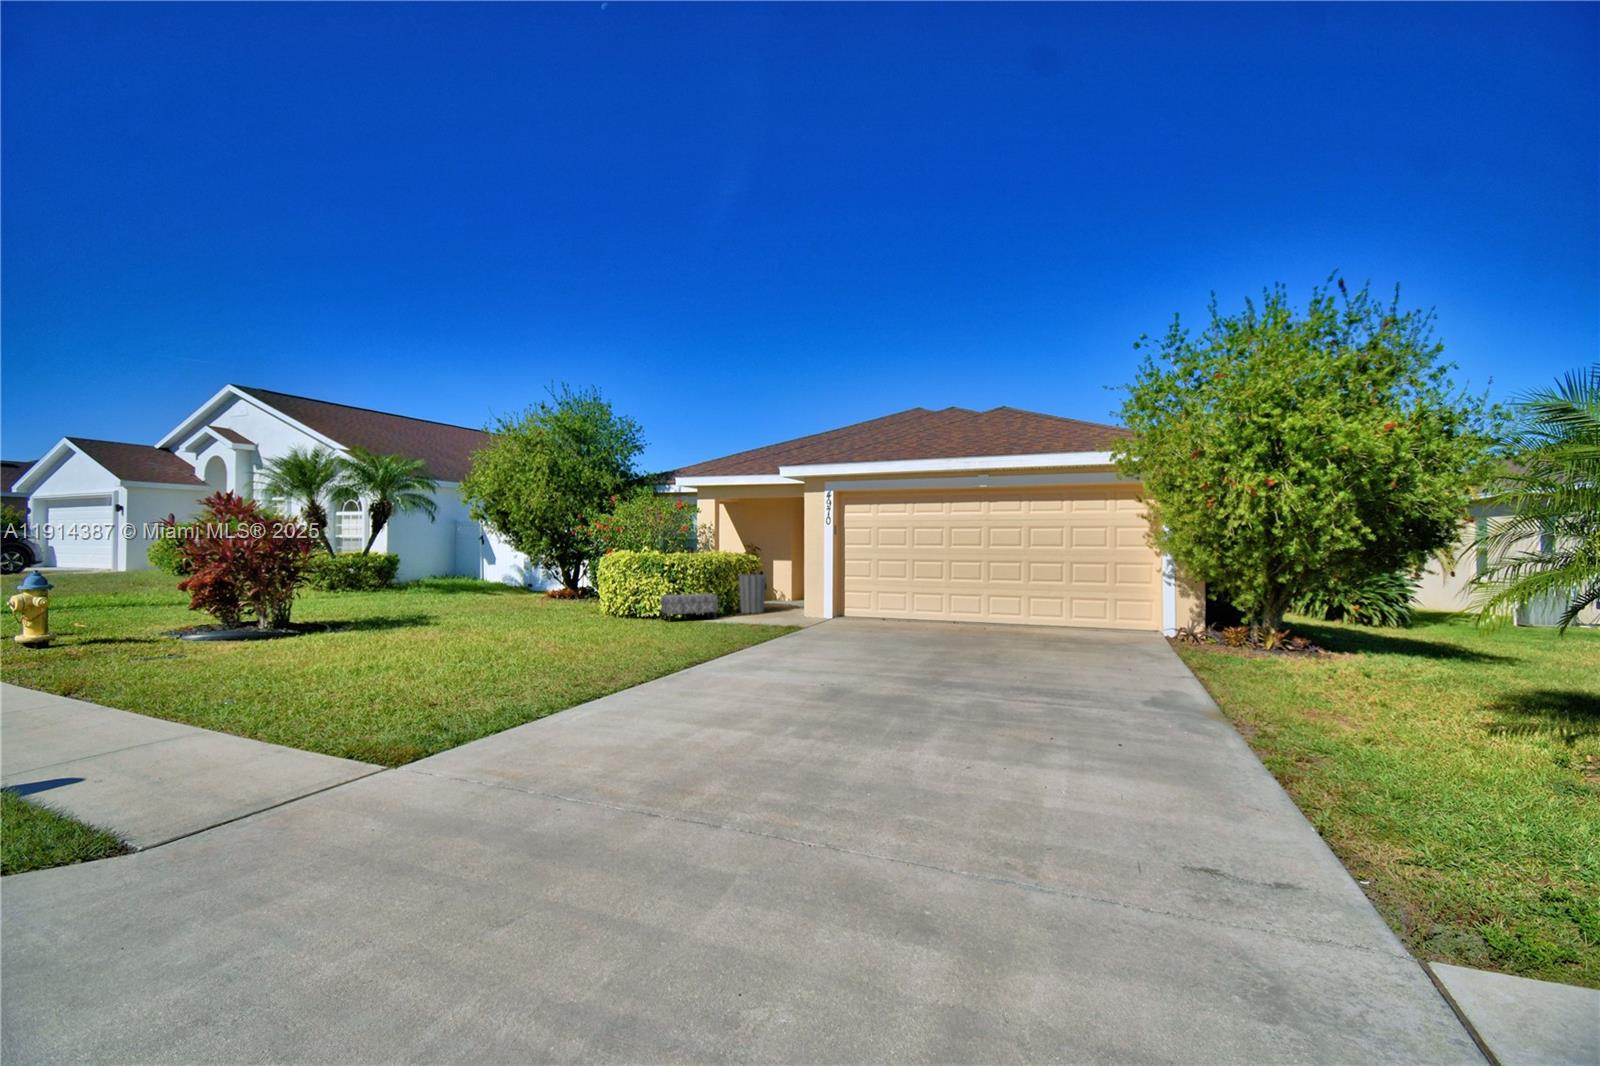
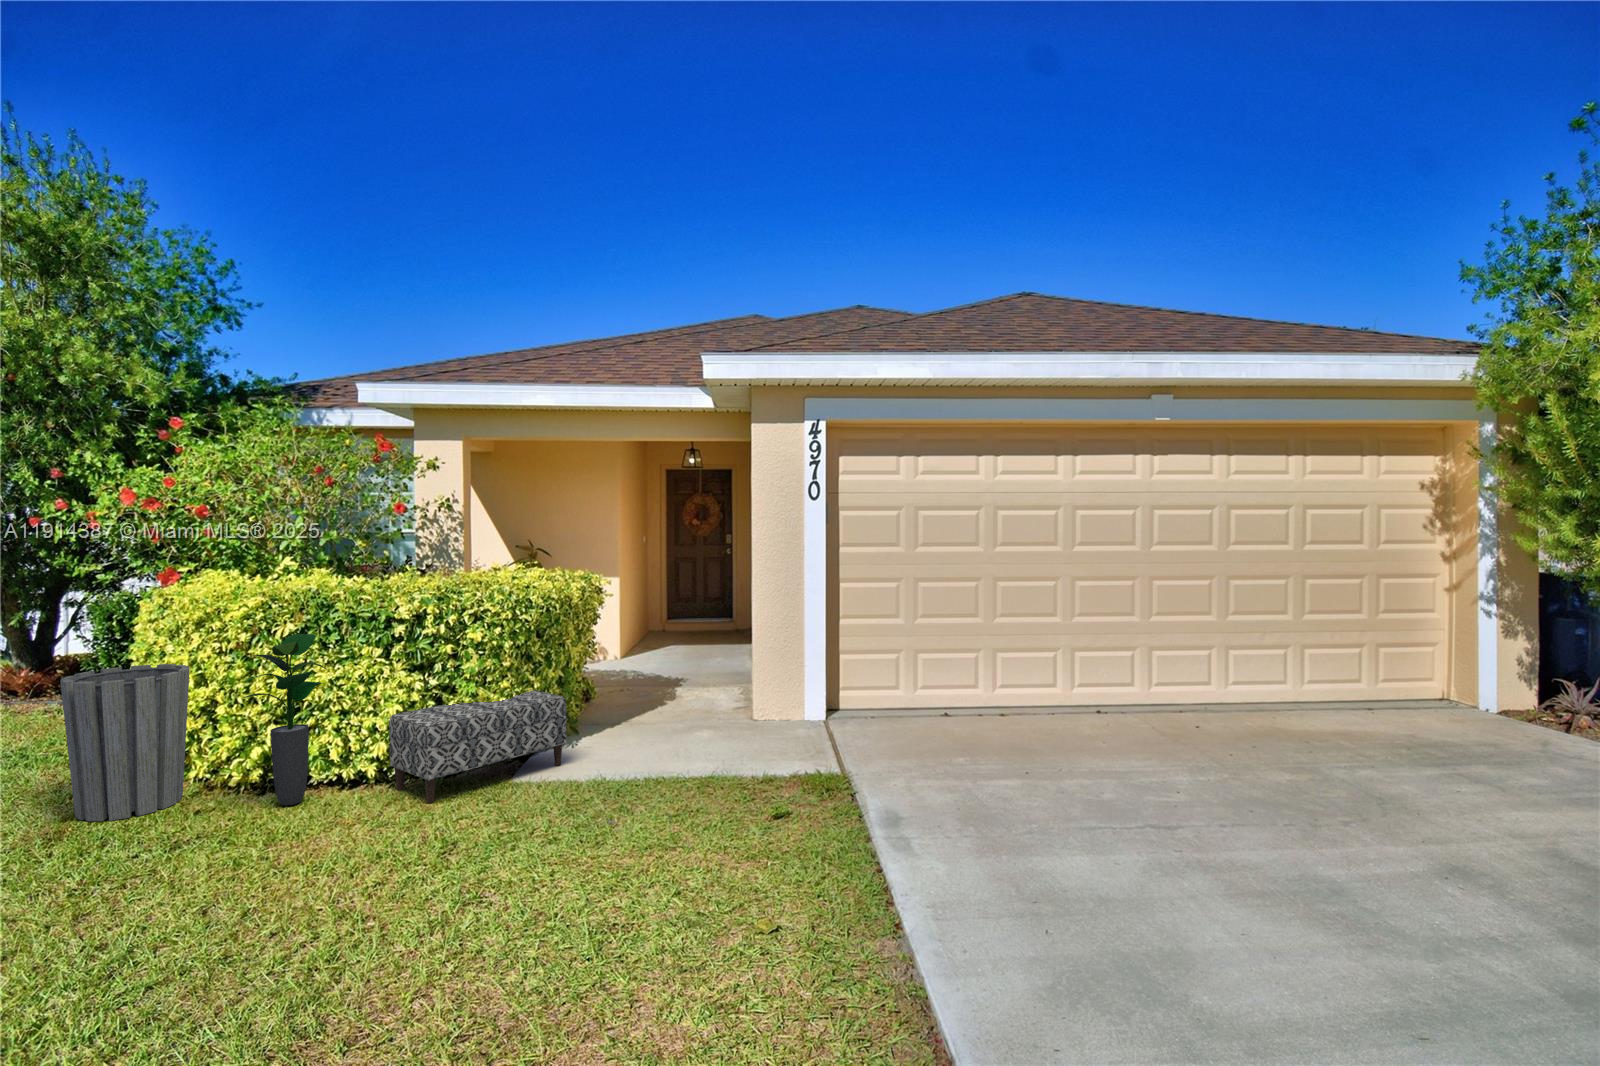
potted plant: none [621,568,646,620] -> present [243,634,329,805]
trash can: present [739,574,766,613] -> present [60,664,190,821]

